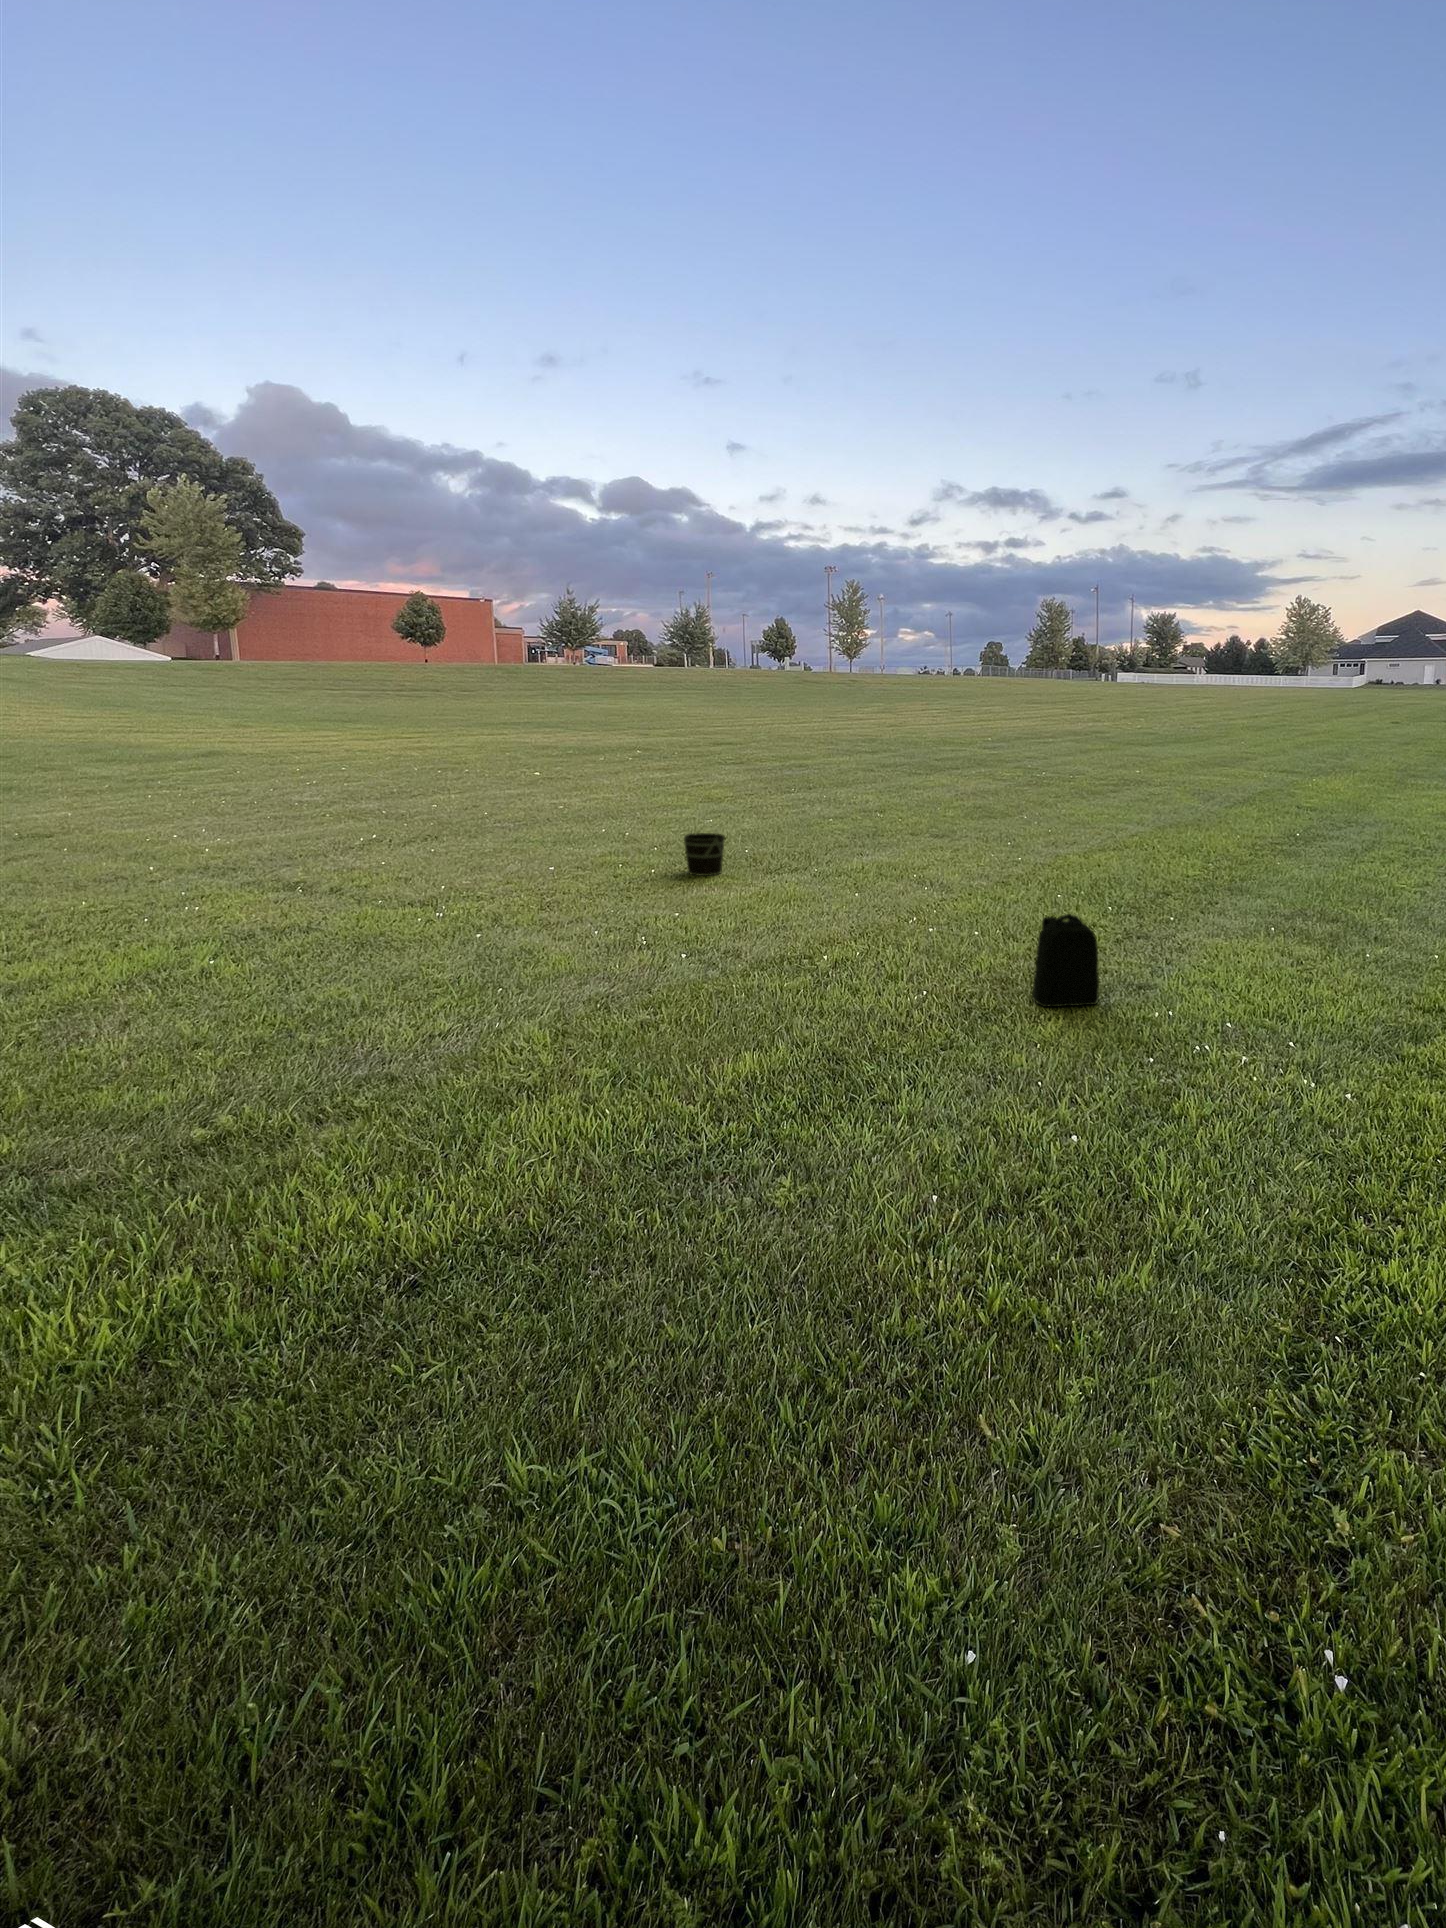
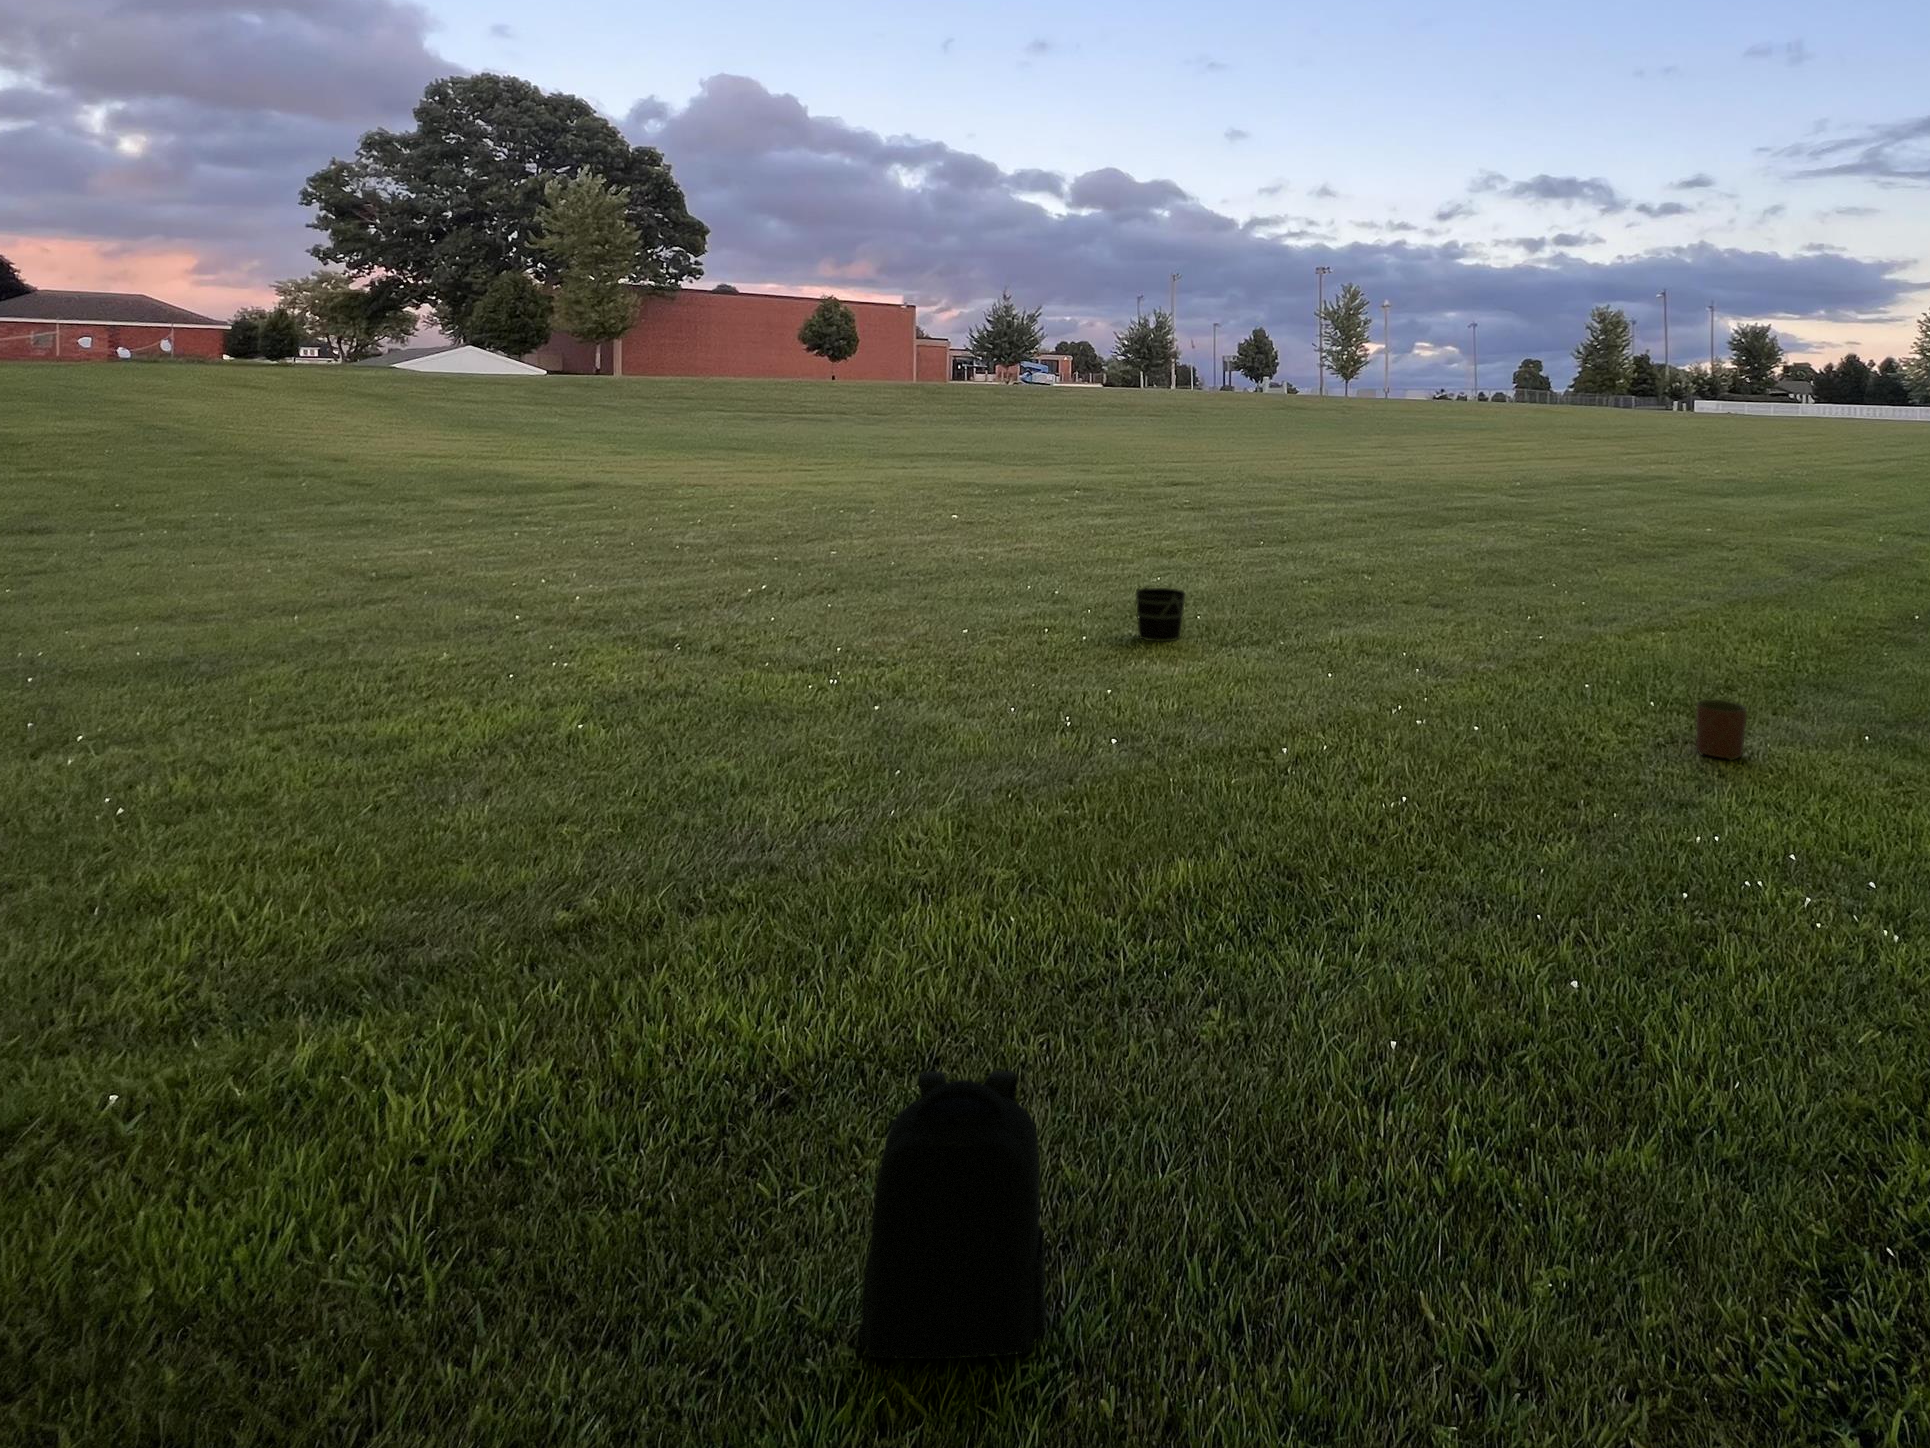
planter: none [1137,904,1177,951] -> present [1696,700,1747,761]
backpack: present [1032,914,1099,1007] -> present [859,1070,1047,1359]

